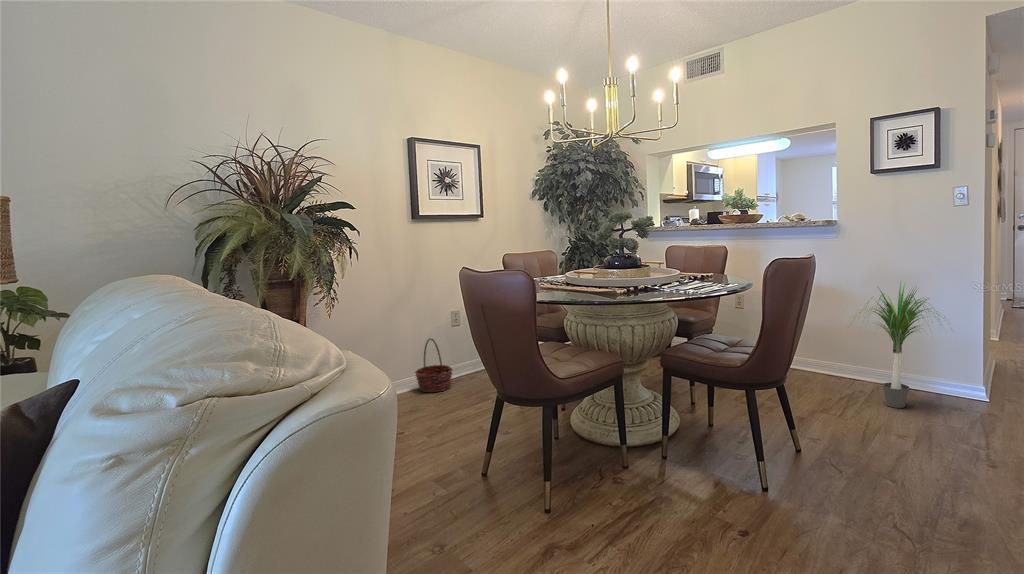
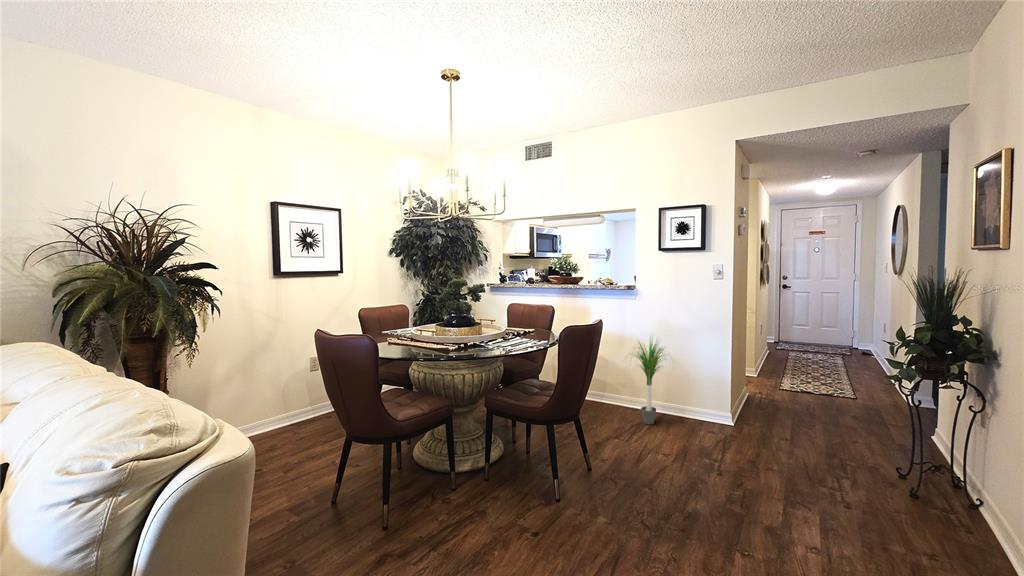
basket: present [415,339,453,392] -> none [272,384,311,434]

